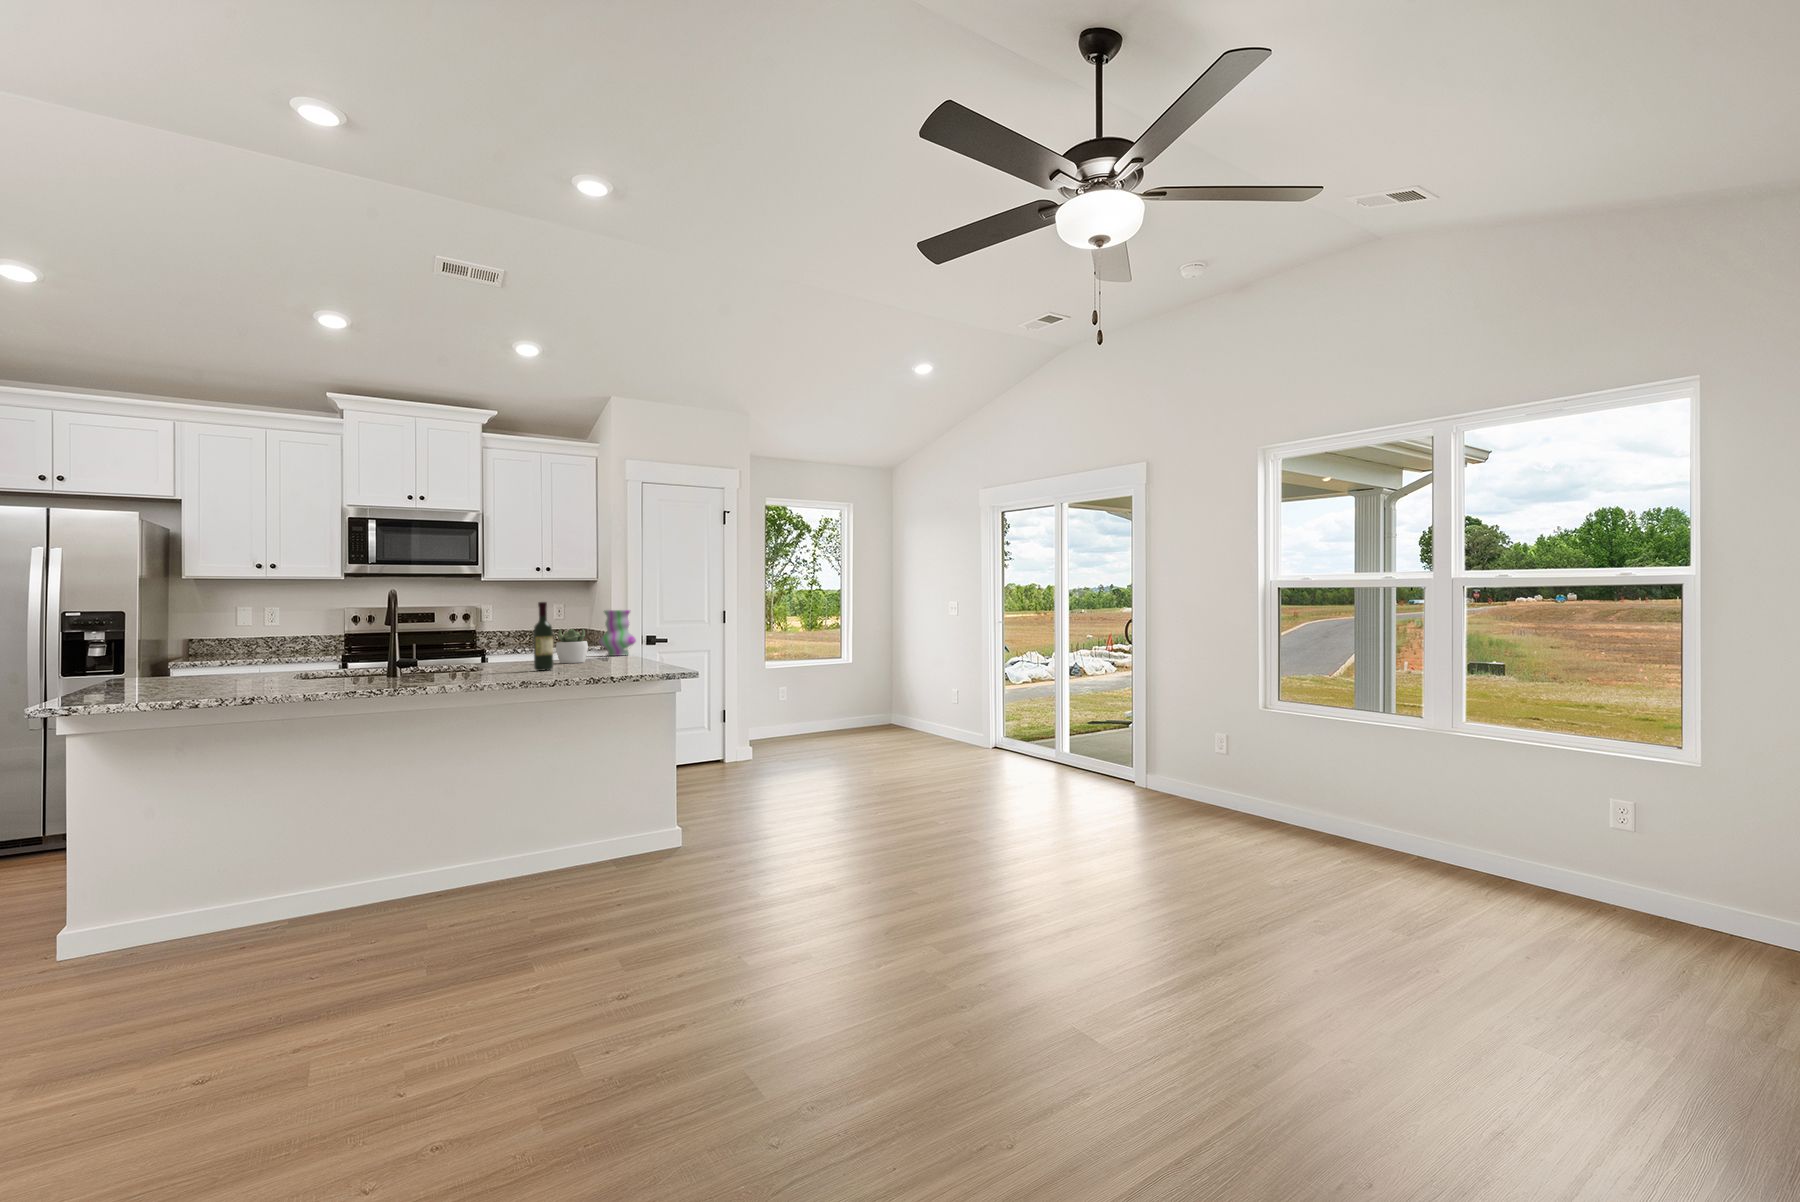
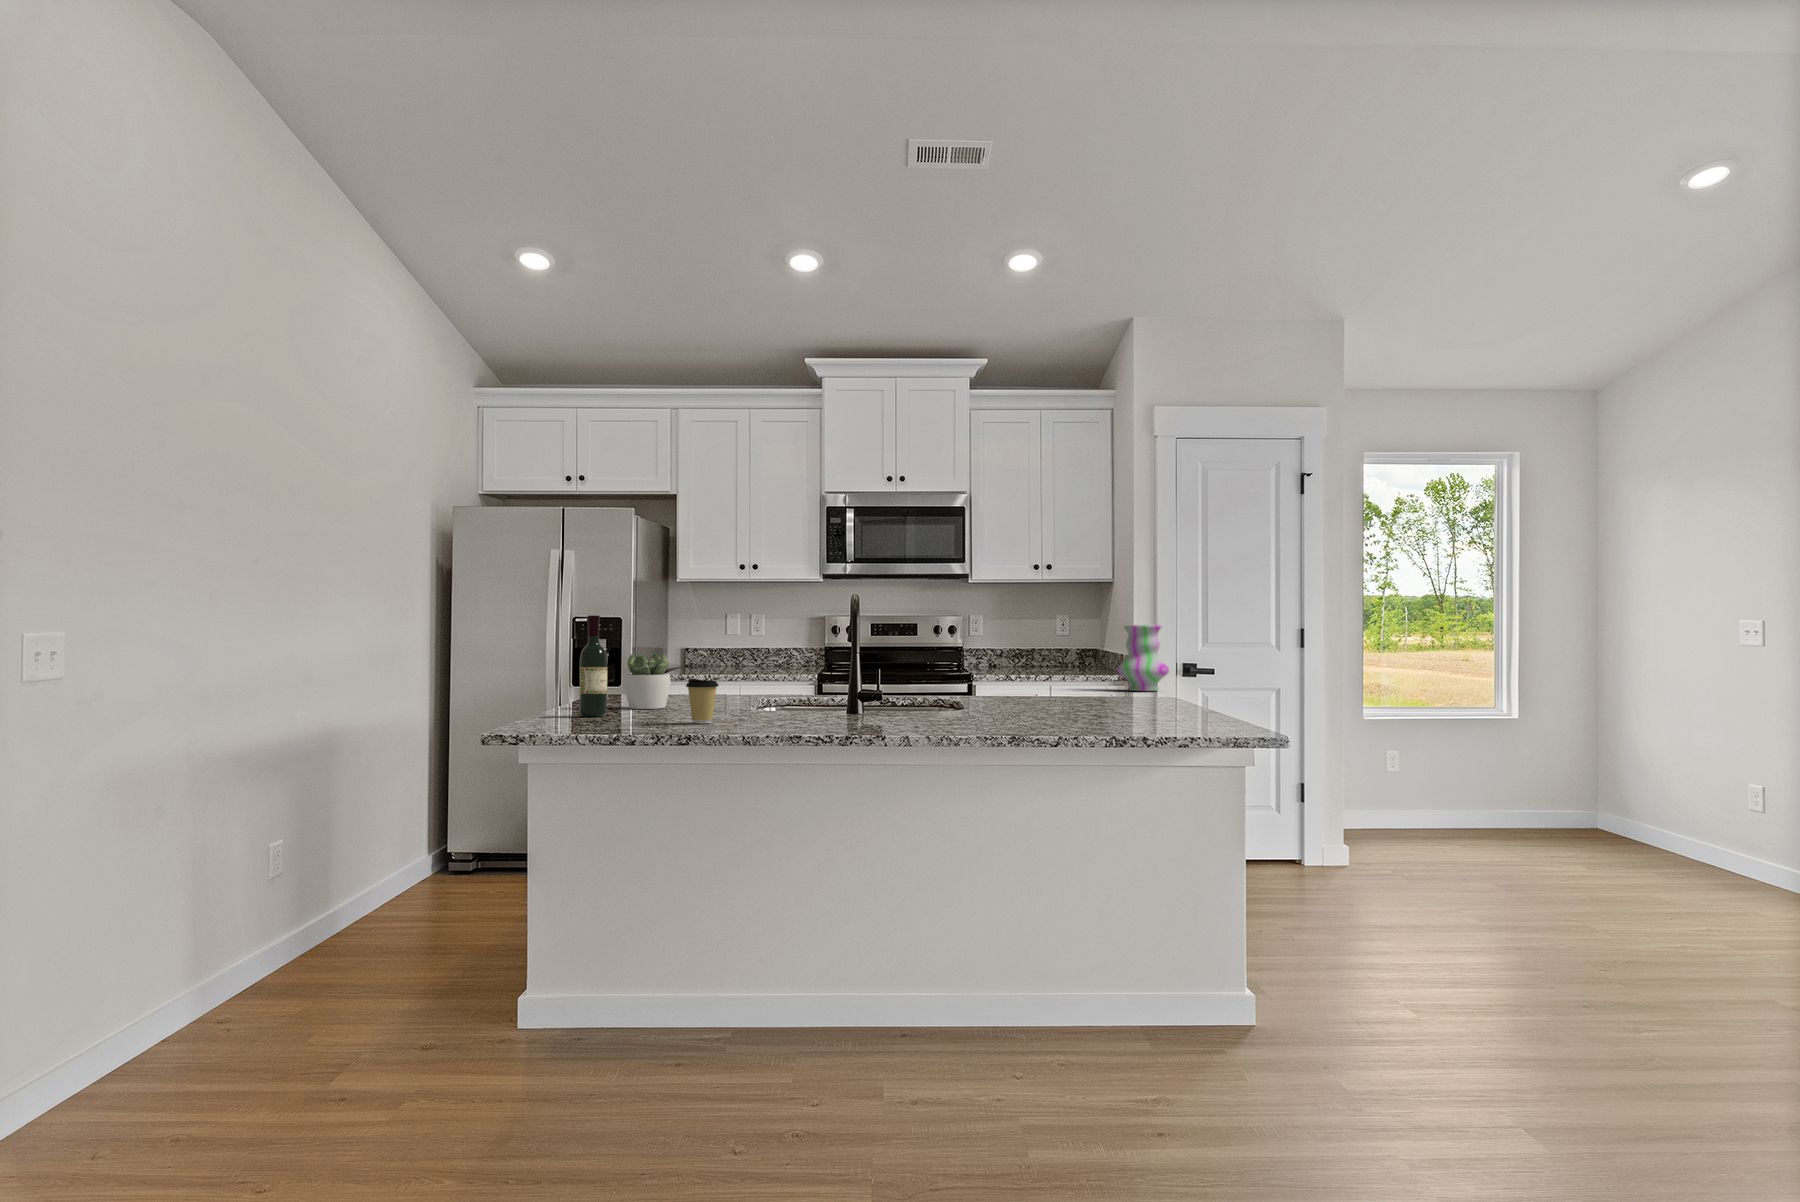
wine bottle: present [533,602,554,671] -> present [579,615,607,717]
succulent plant: present [556,629,588,663] -> present [624,654,671,709]
coffee cup: none [235,653,268,688] -> present [686,679,719,723]

